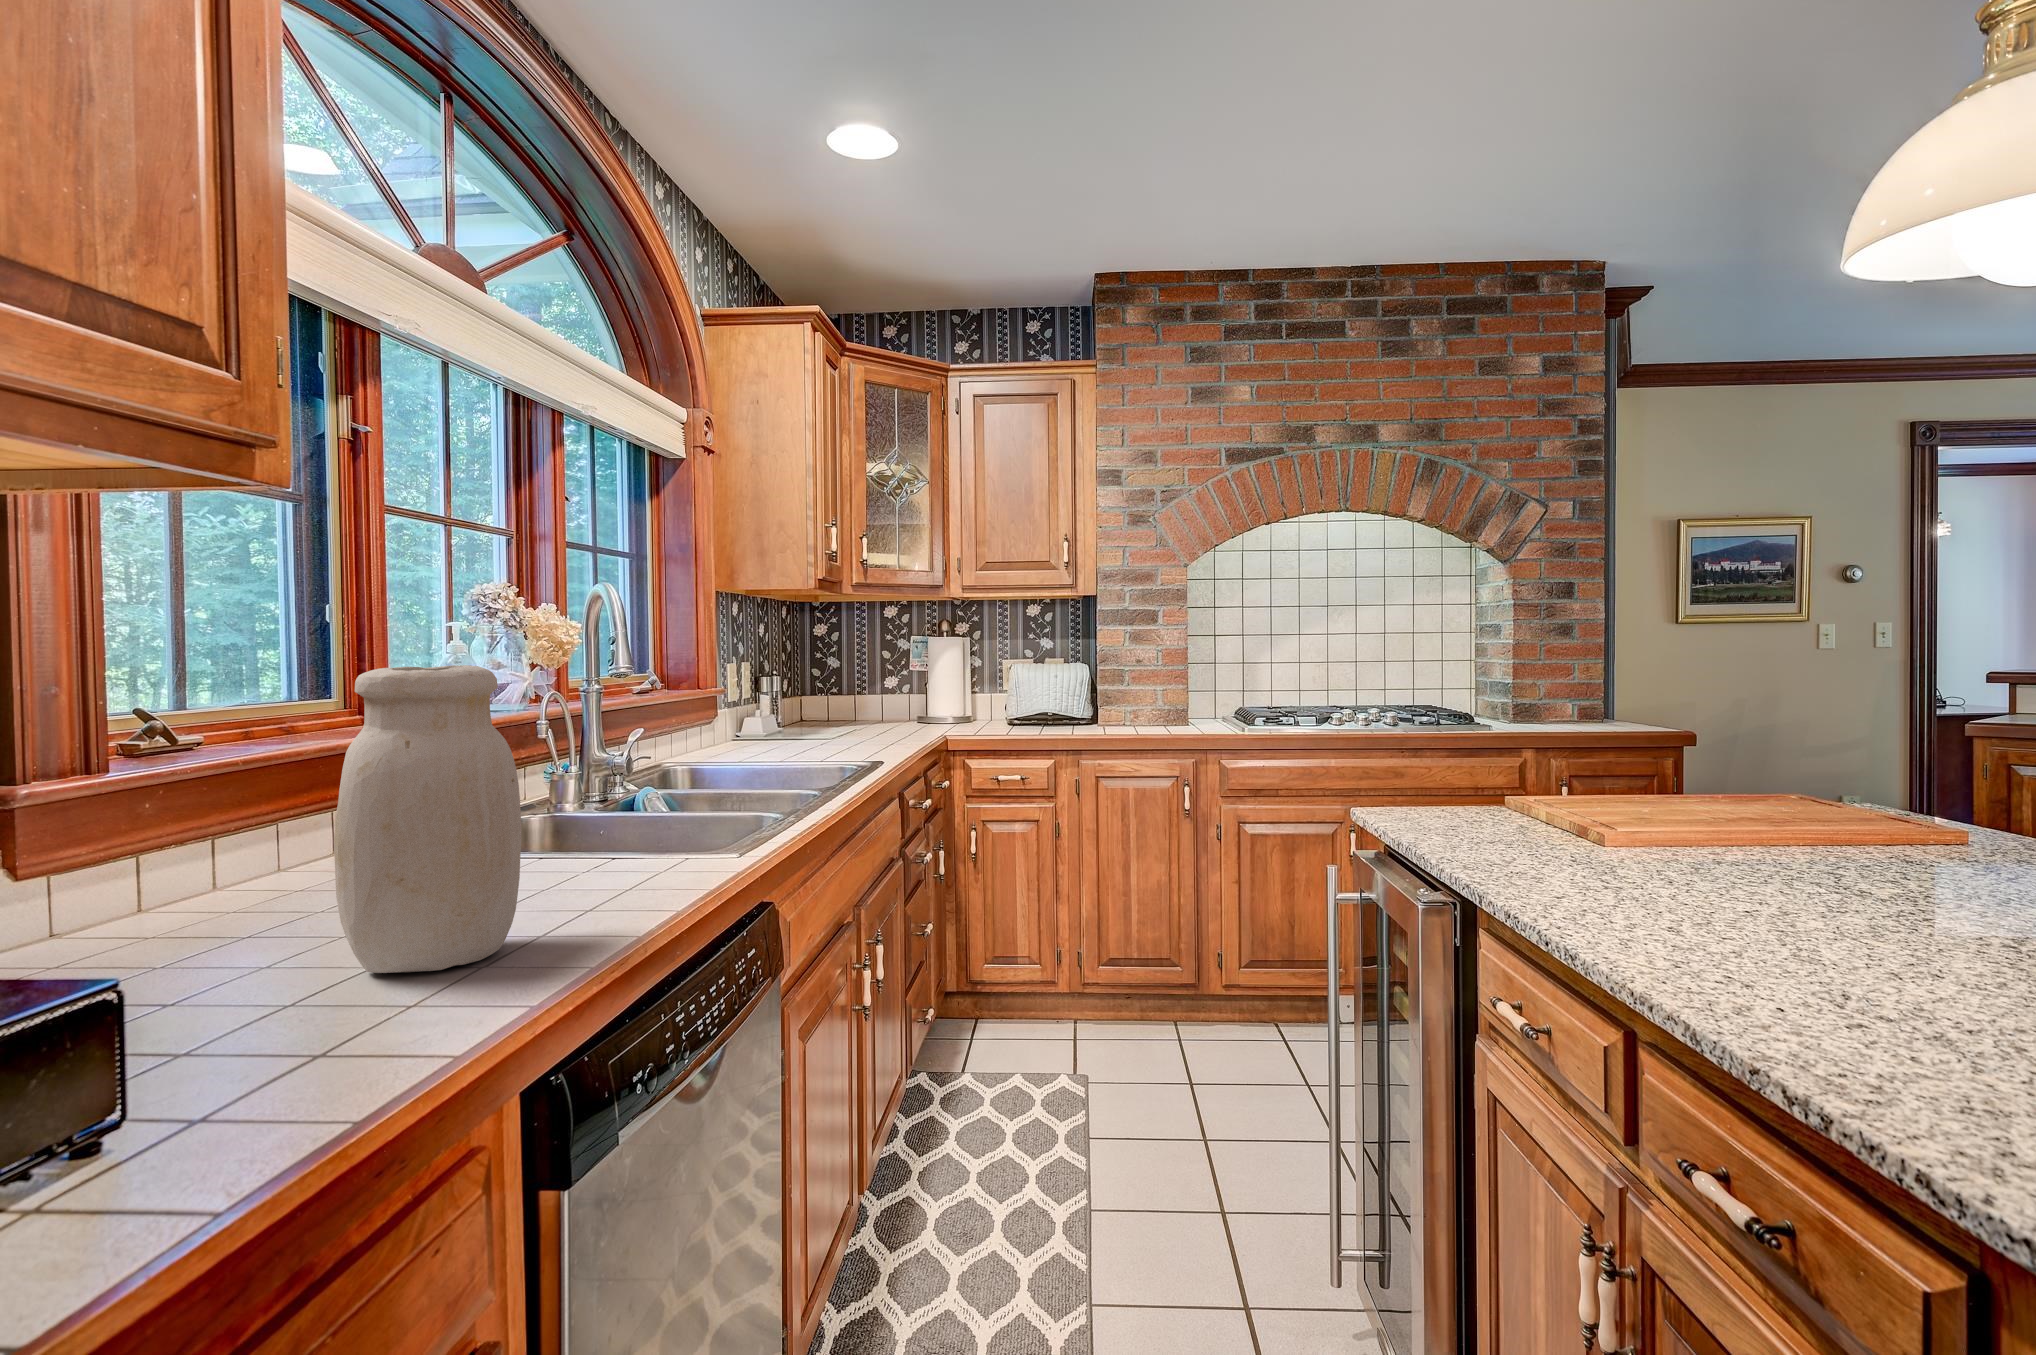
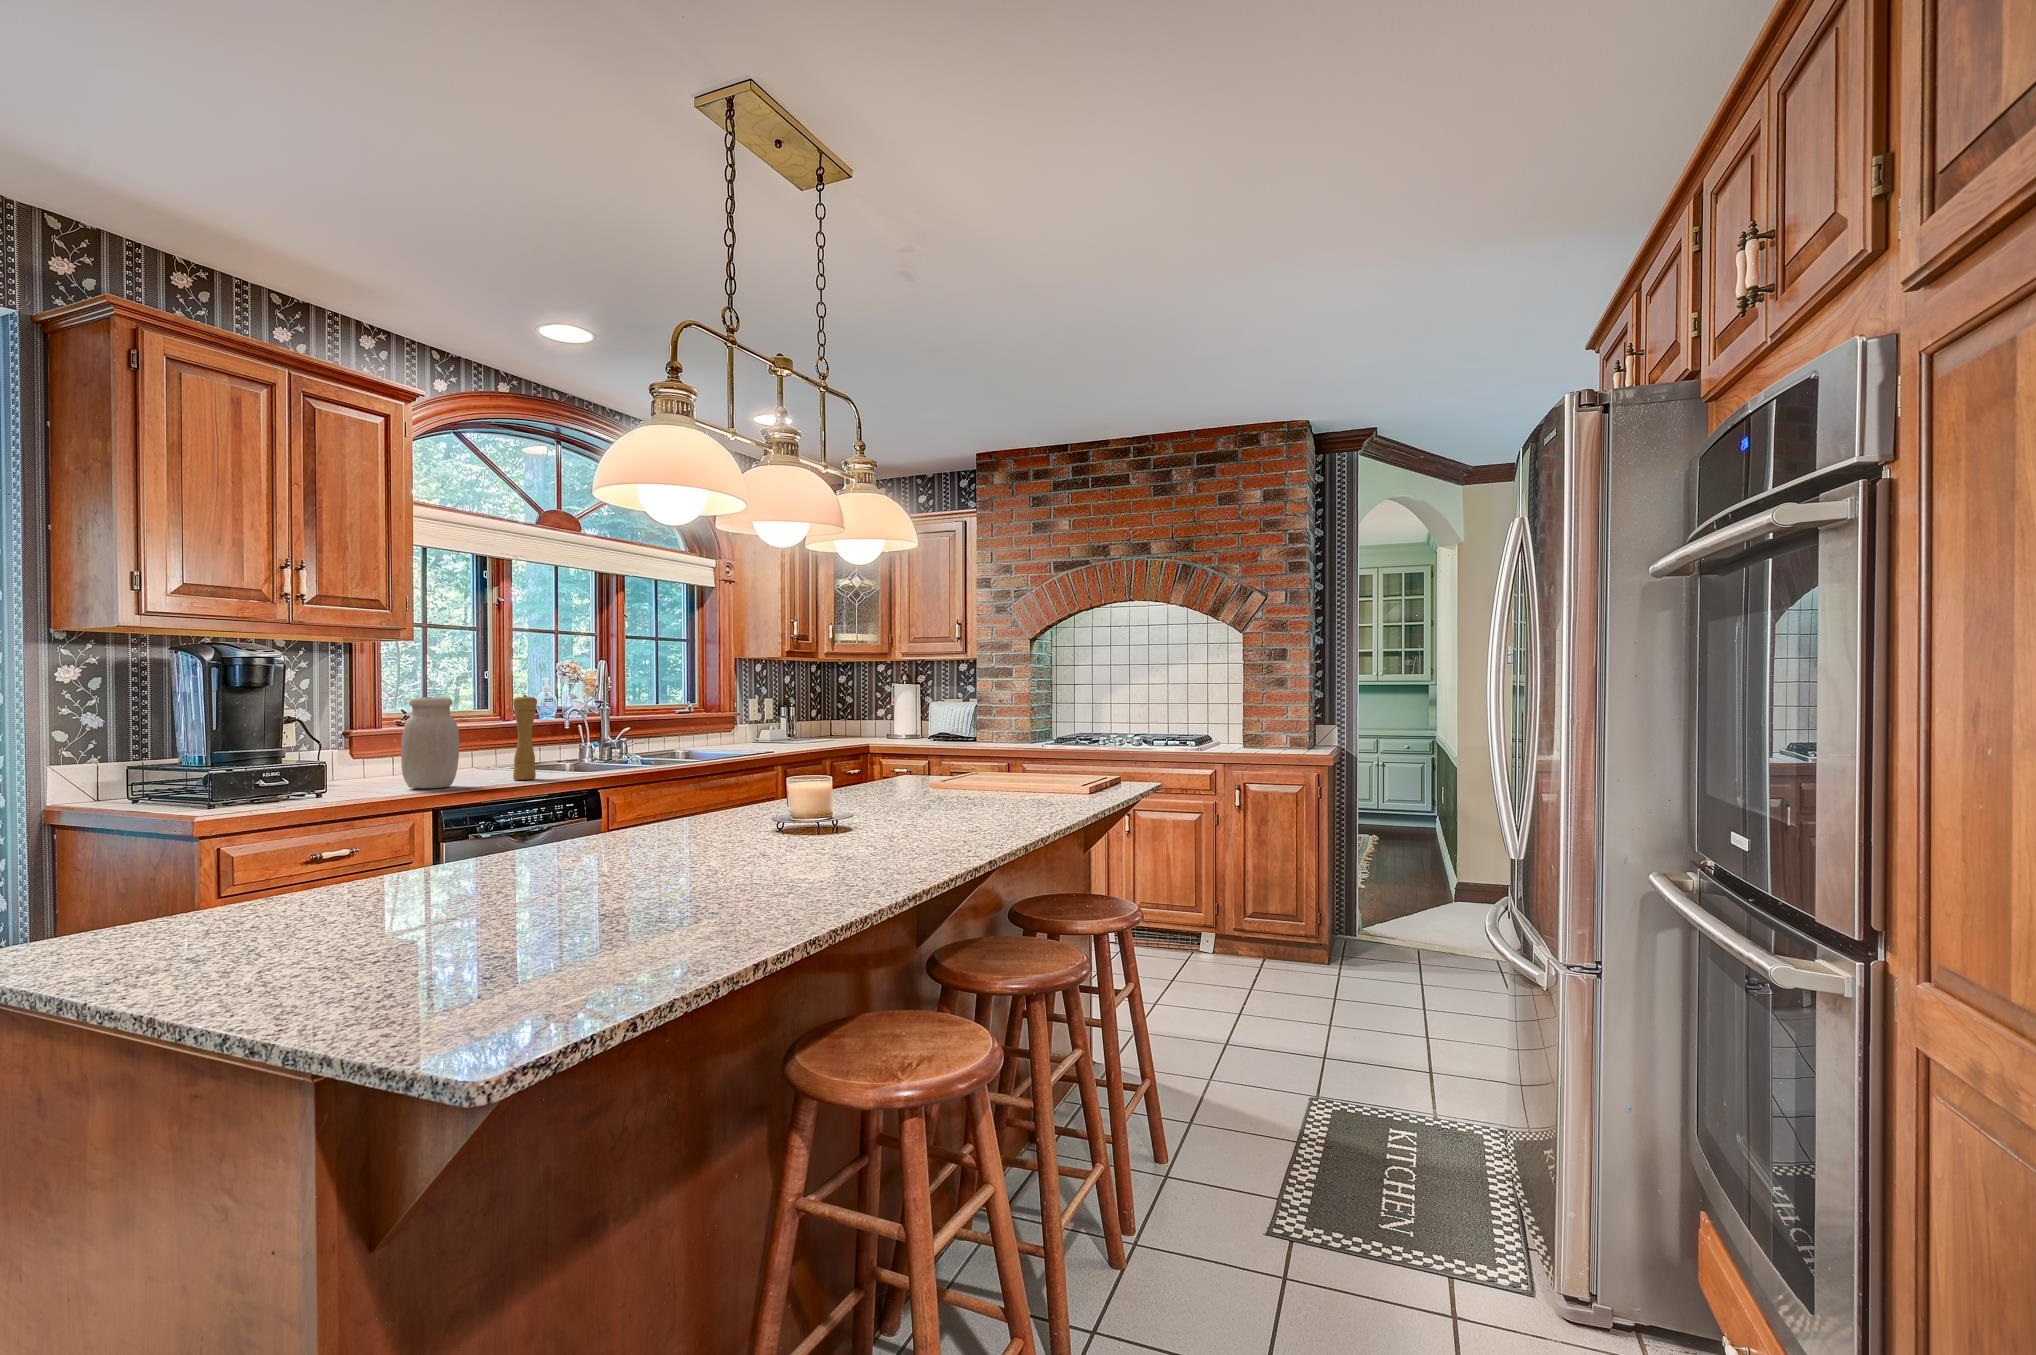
pepper mill: none [596,658,662,892] -> present [513,695,537,780]

